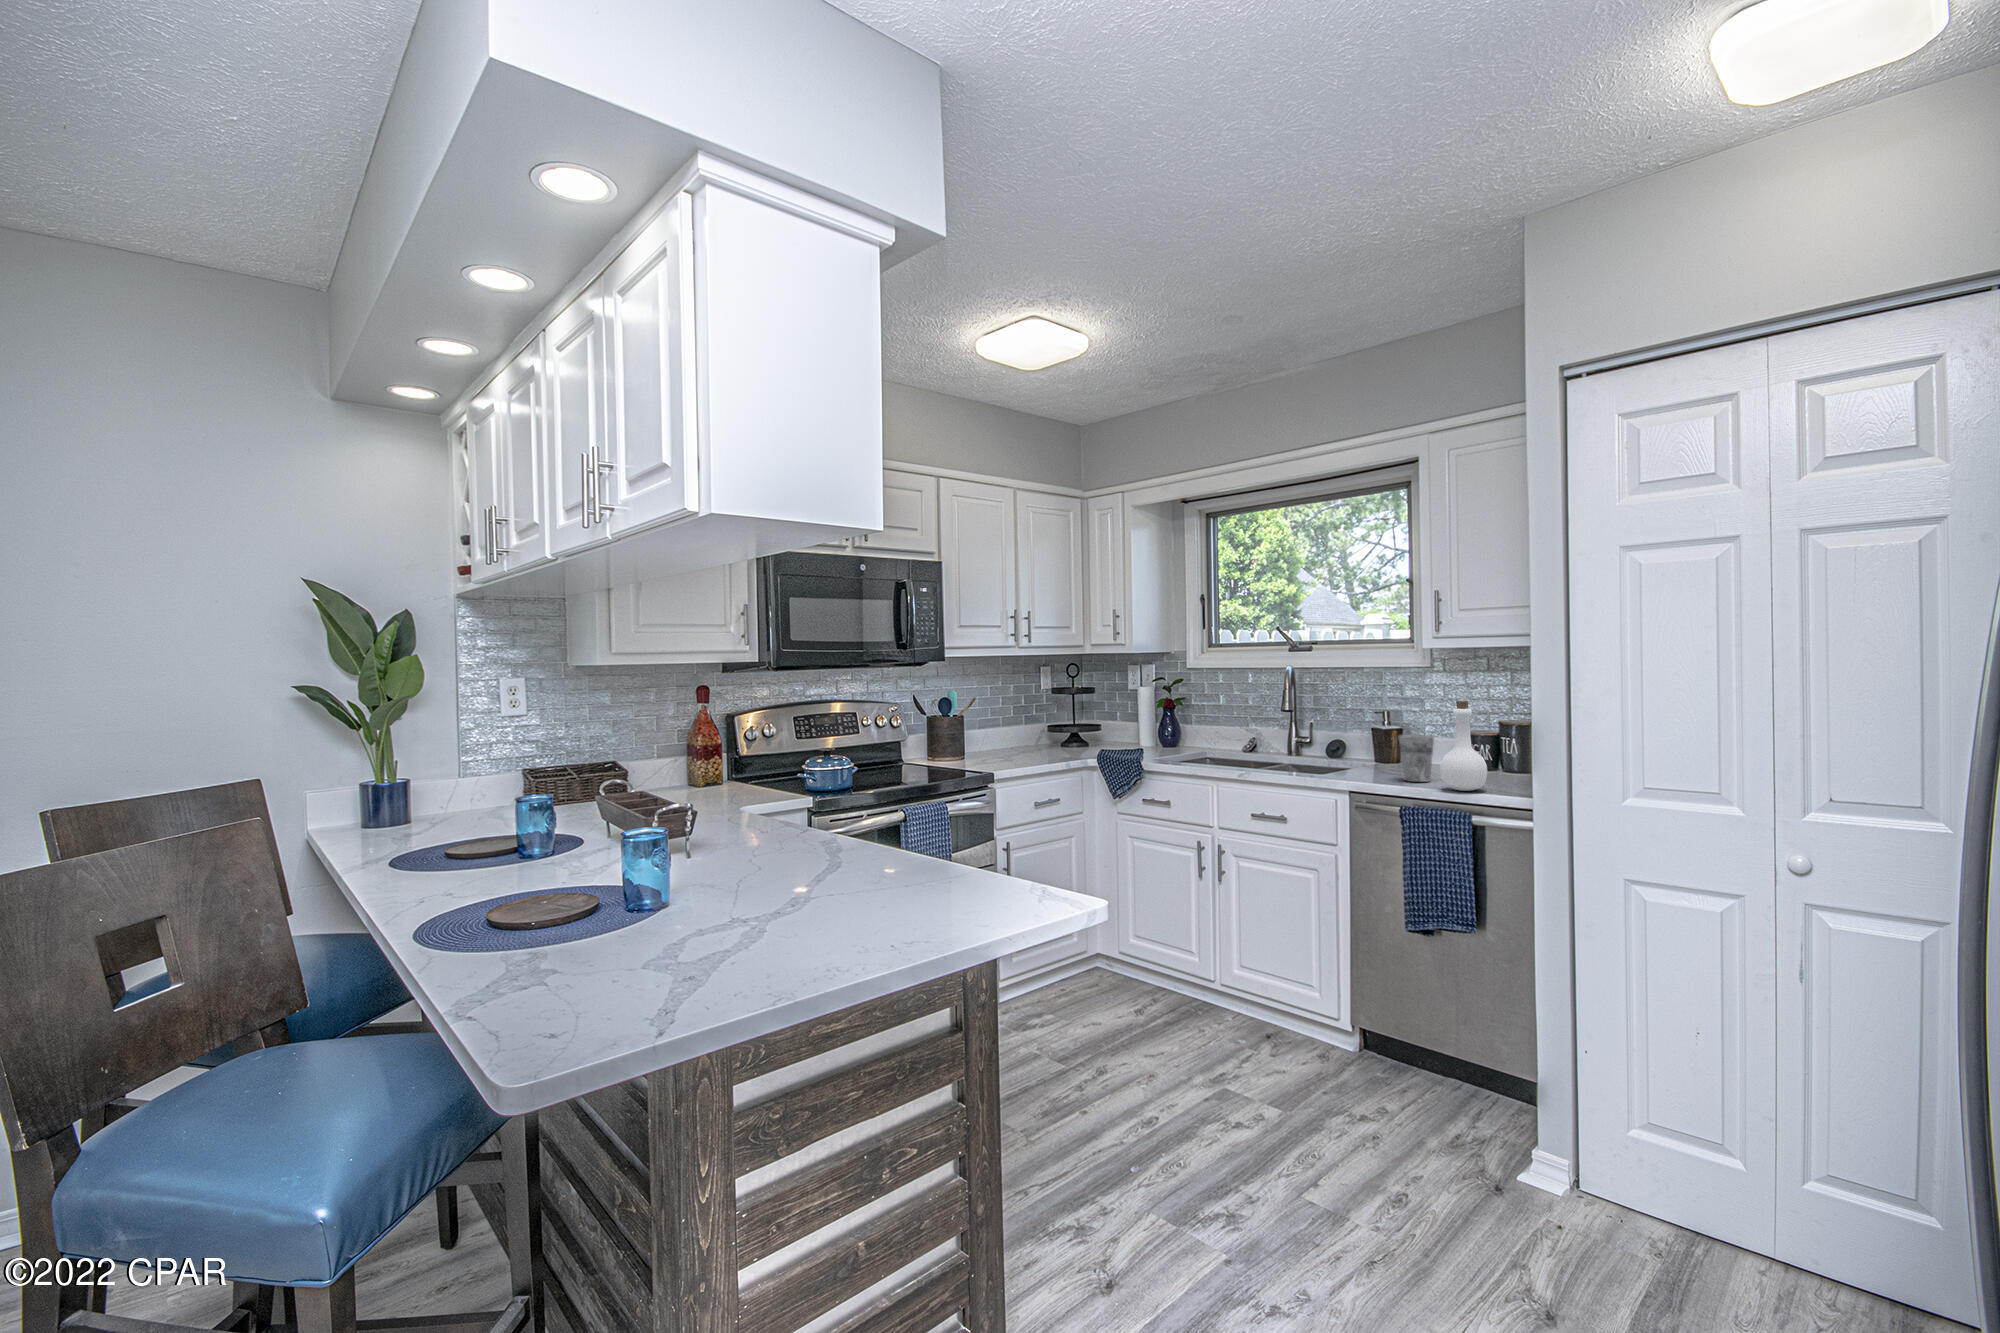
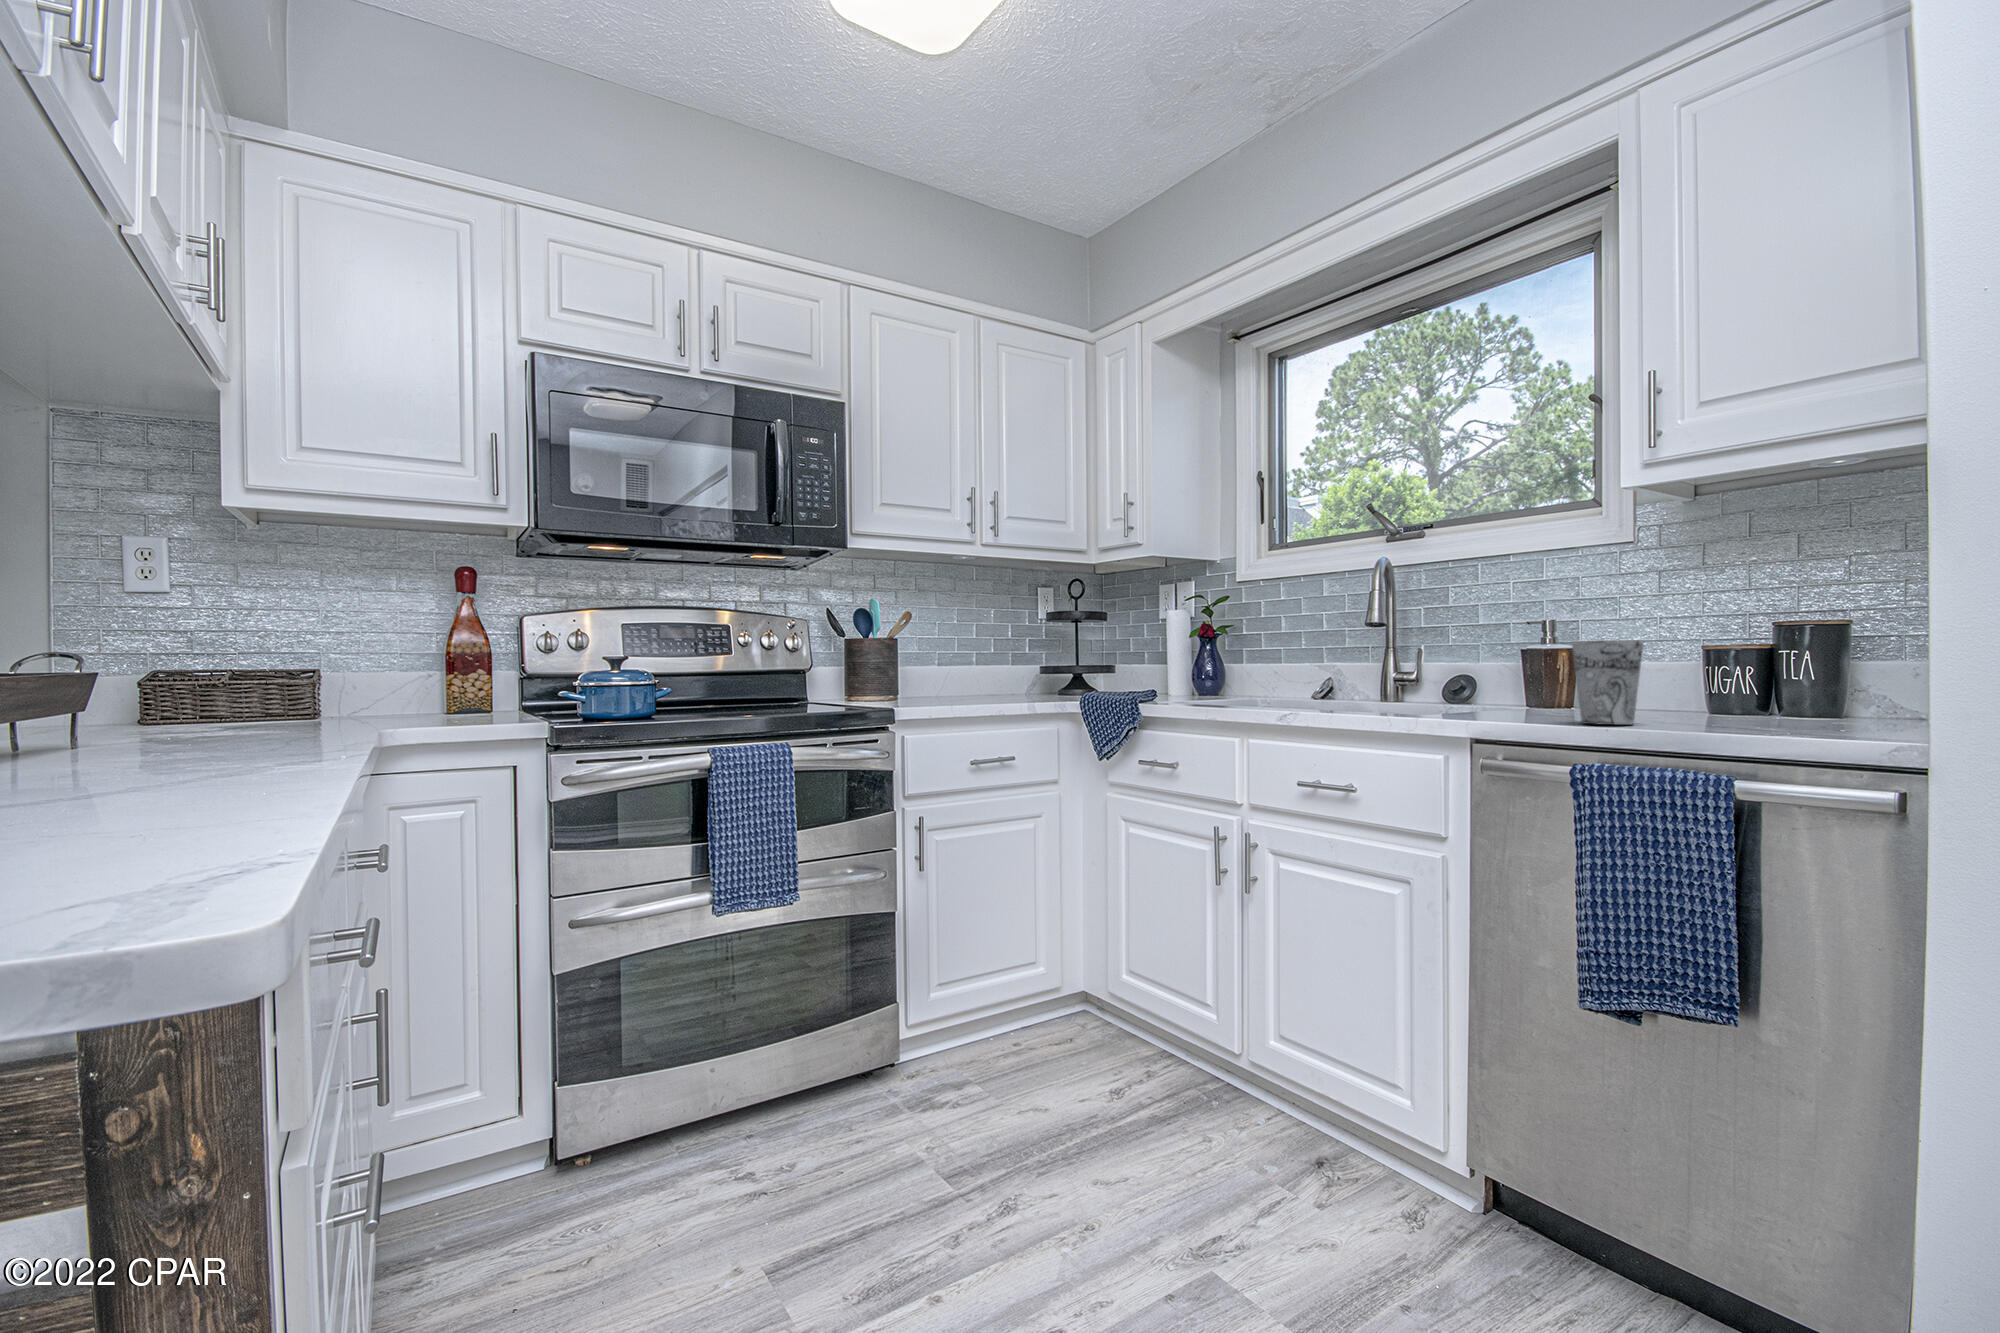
bottle: present [1440,701,1487,791] -> none [1659,555,1764,734]

